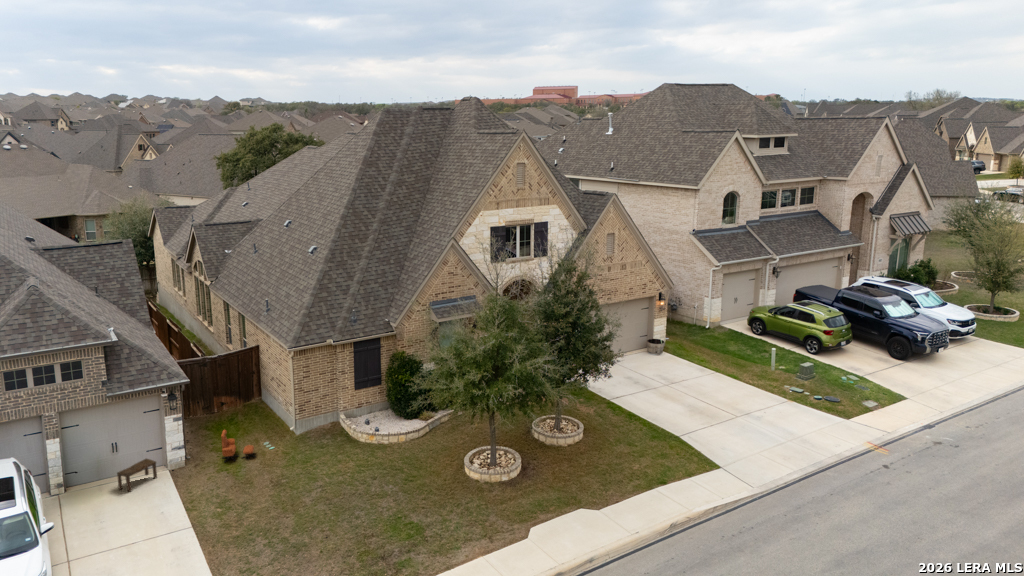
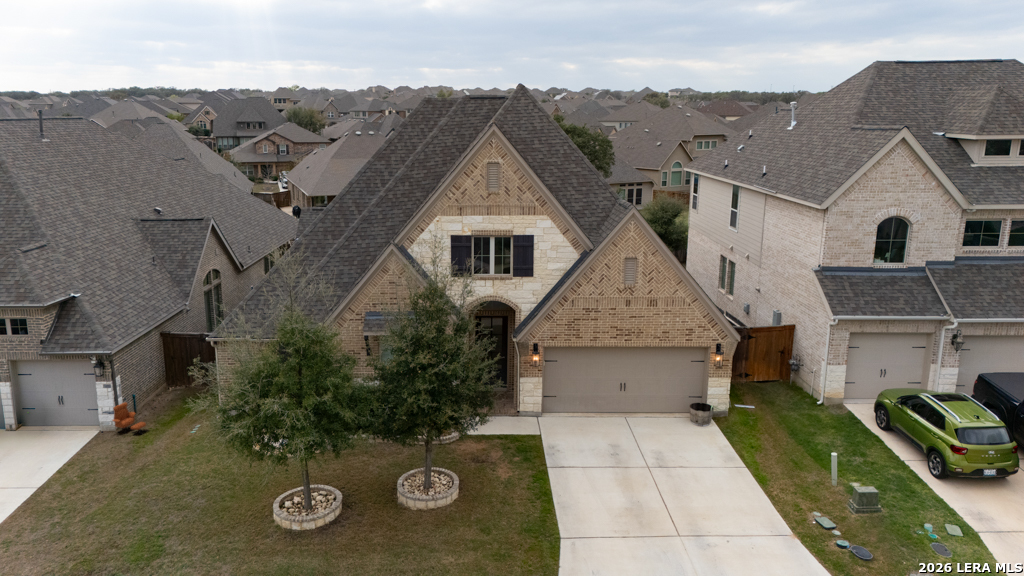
bench: present [117,459,157,492] -> none [24,413,61,438]

